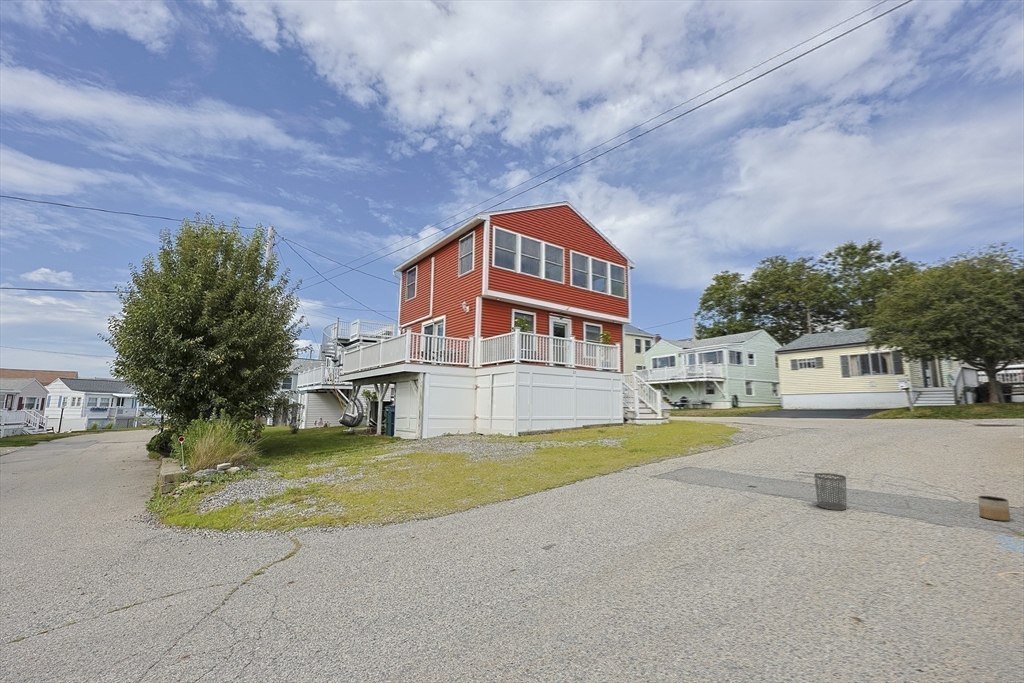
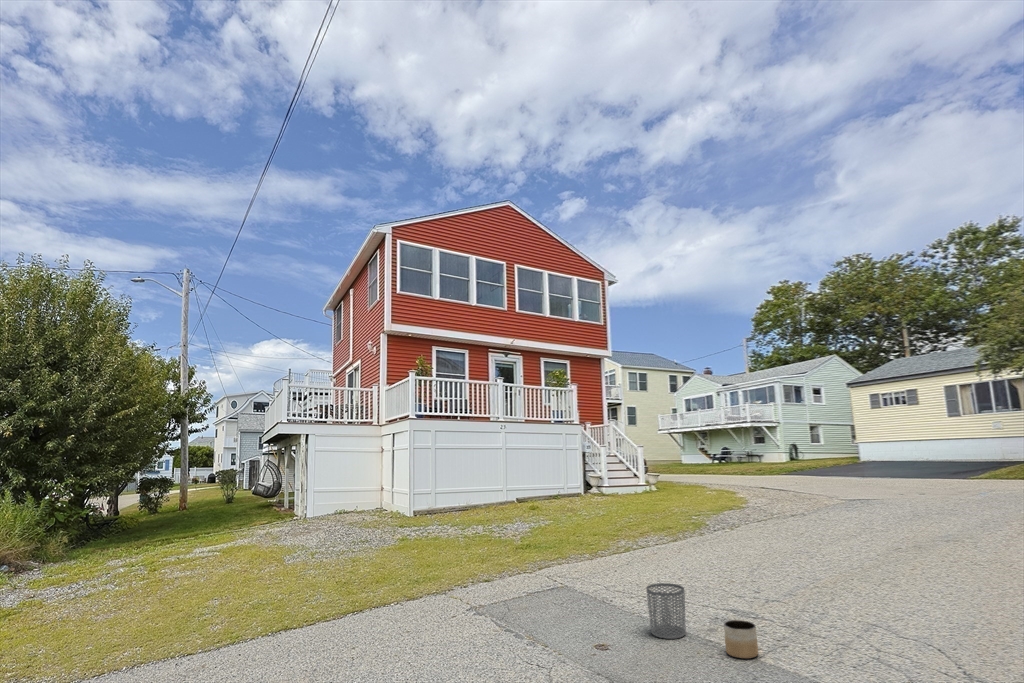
planter: present [978,496,1010,521] -> present [724,620,758,659]

